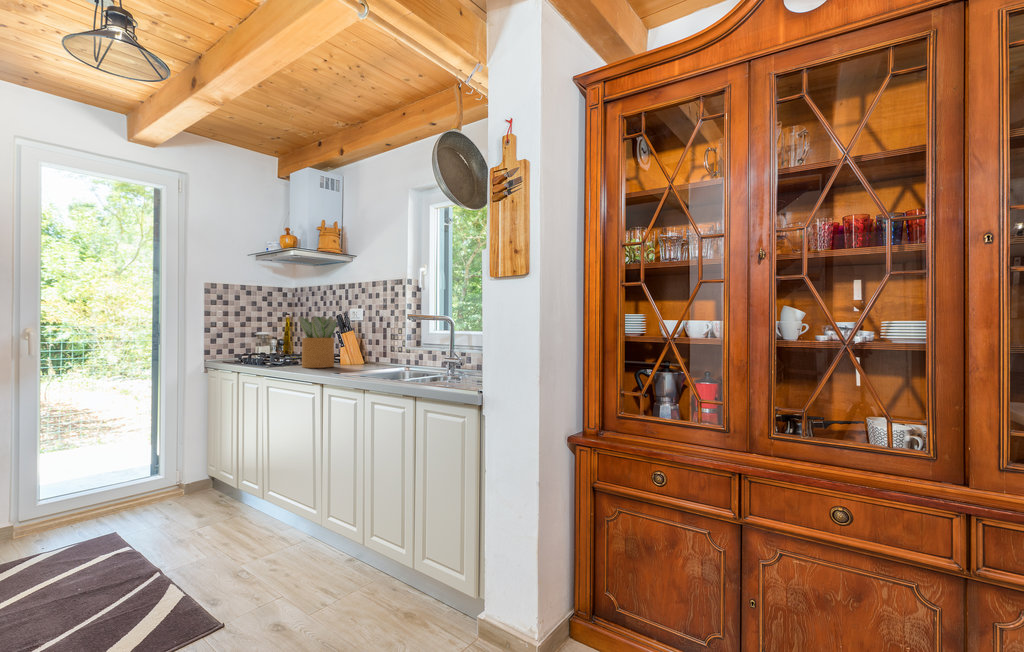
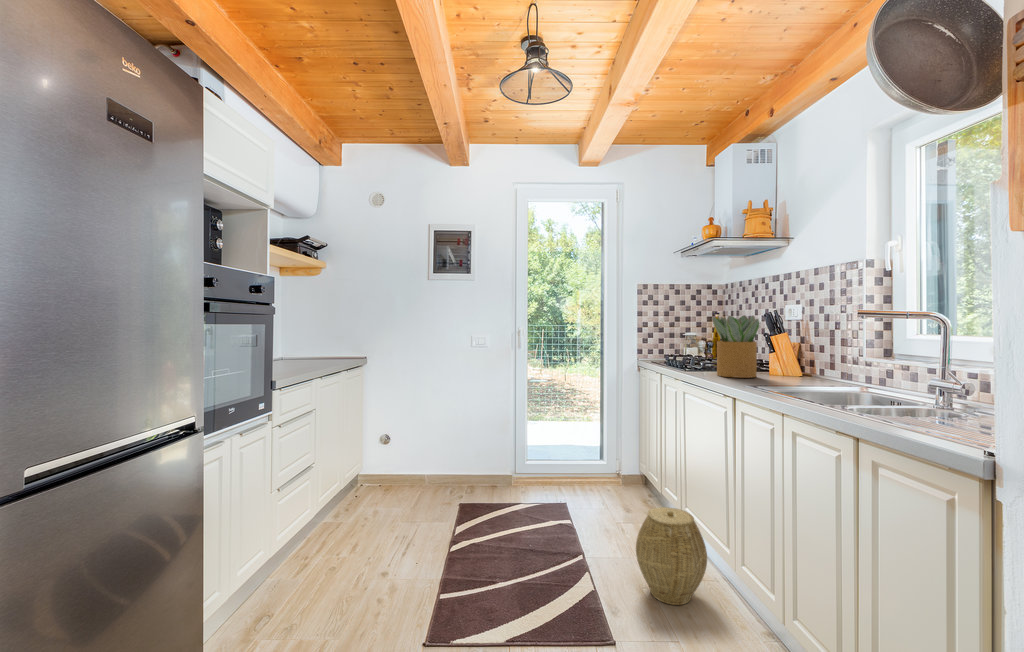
woven basket: none [235,488,303,575] -> present [636,507,707,605]

